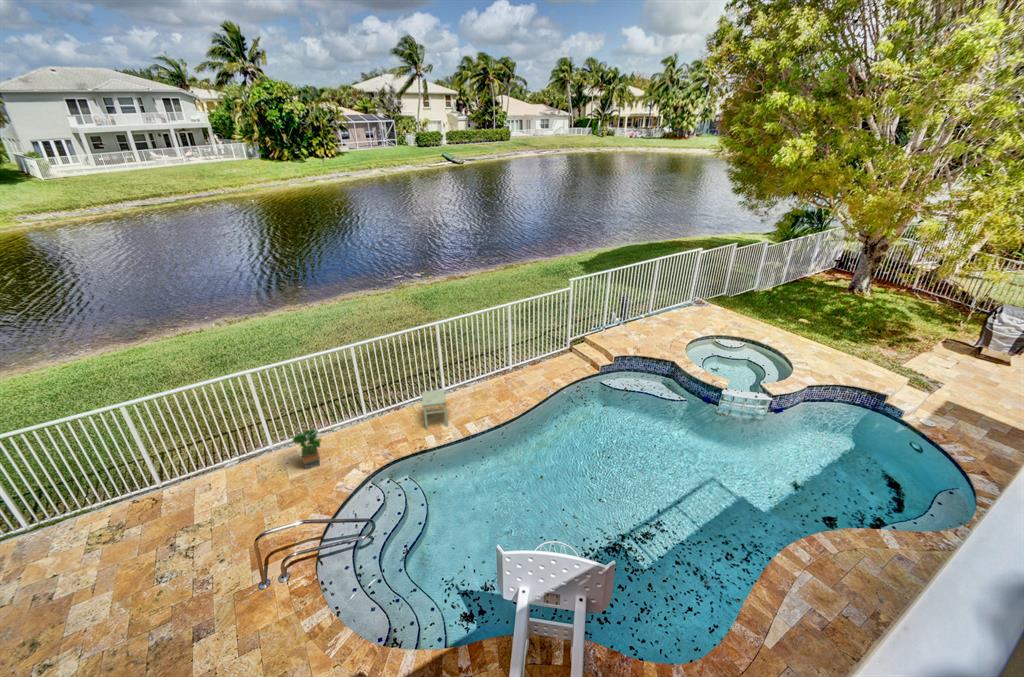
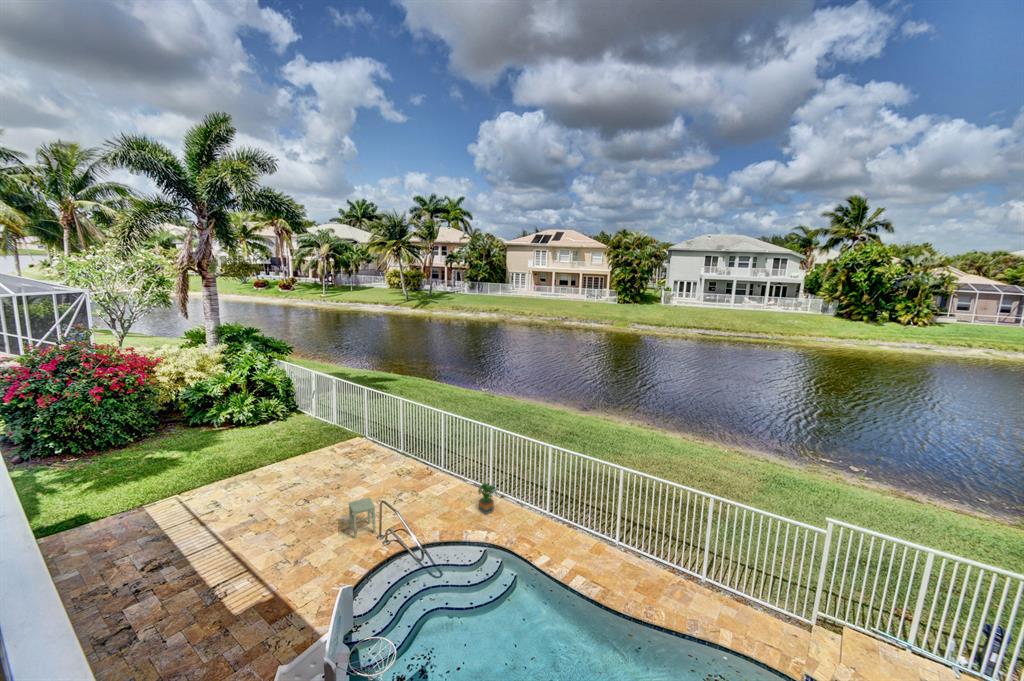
stool: present [422,390,448,429] -> present [349,498,375,538]

